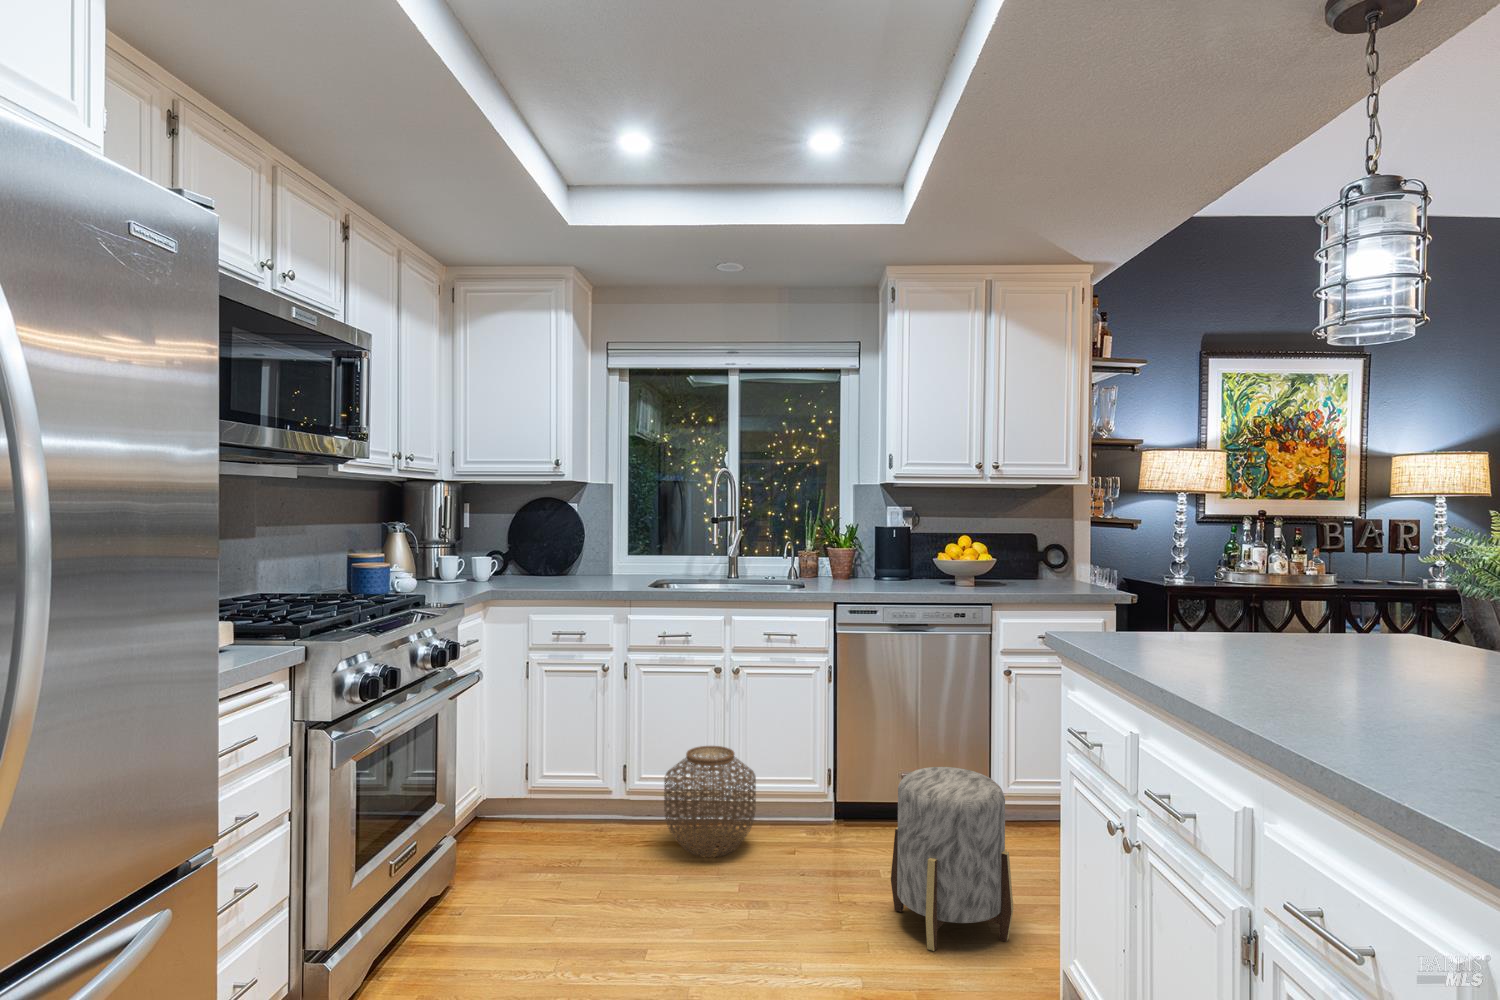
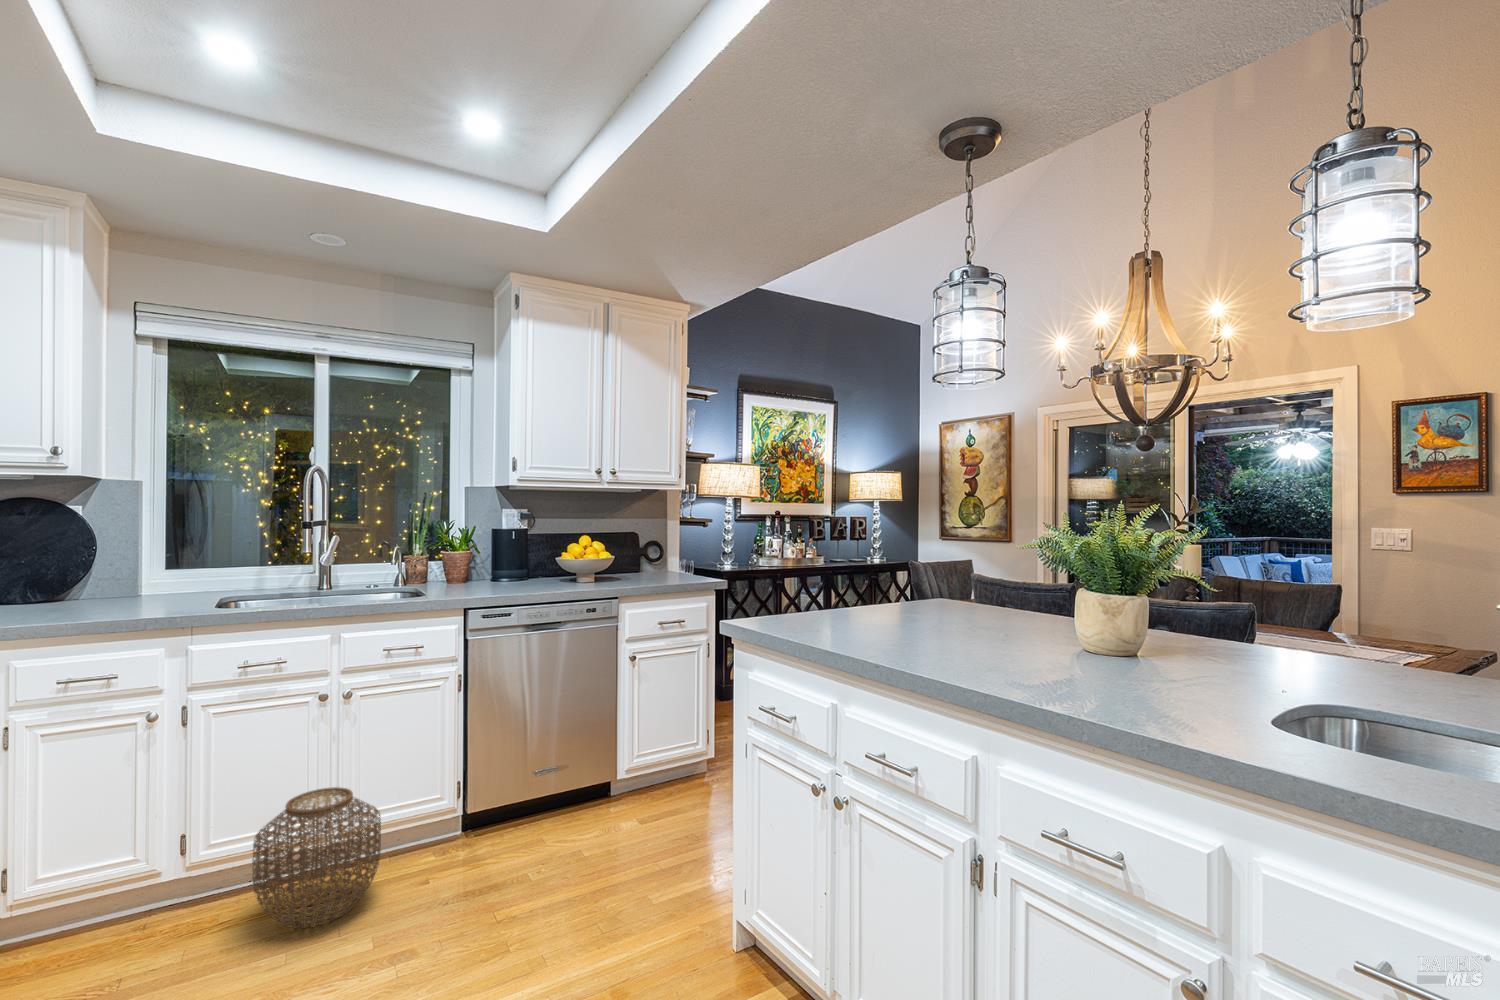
stool: present [891,767,1014,951] -> none [557,759,681,951]

